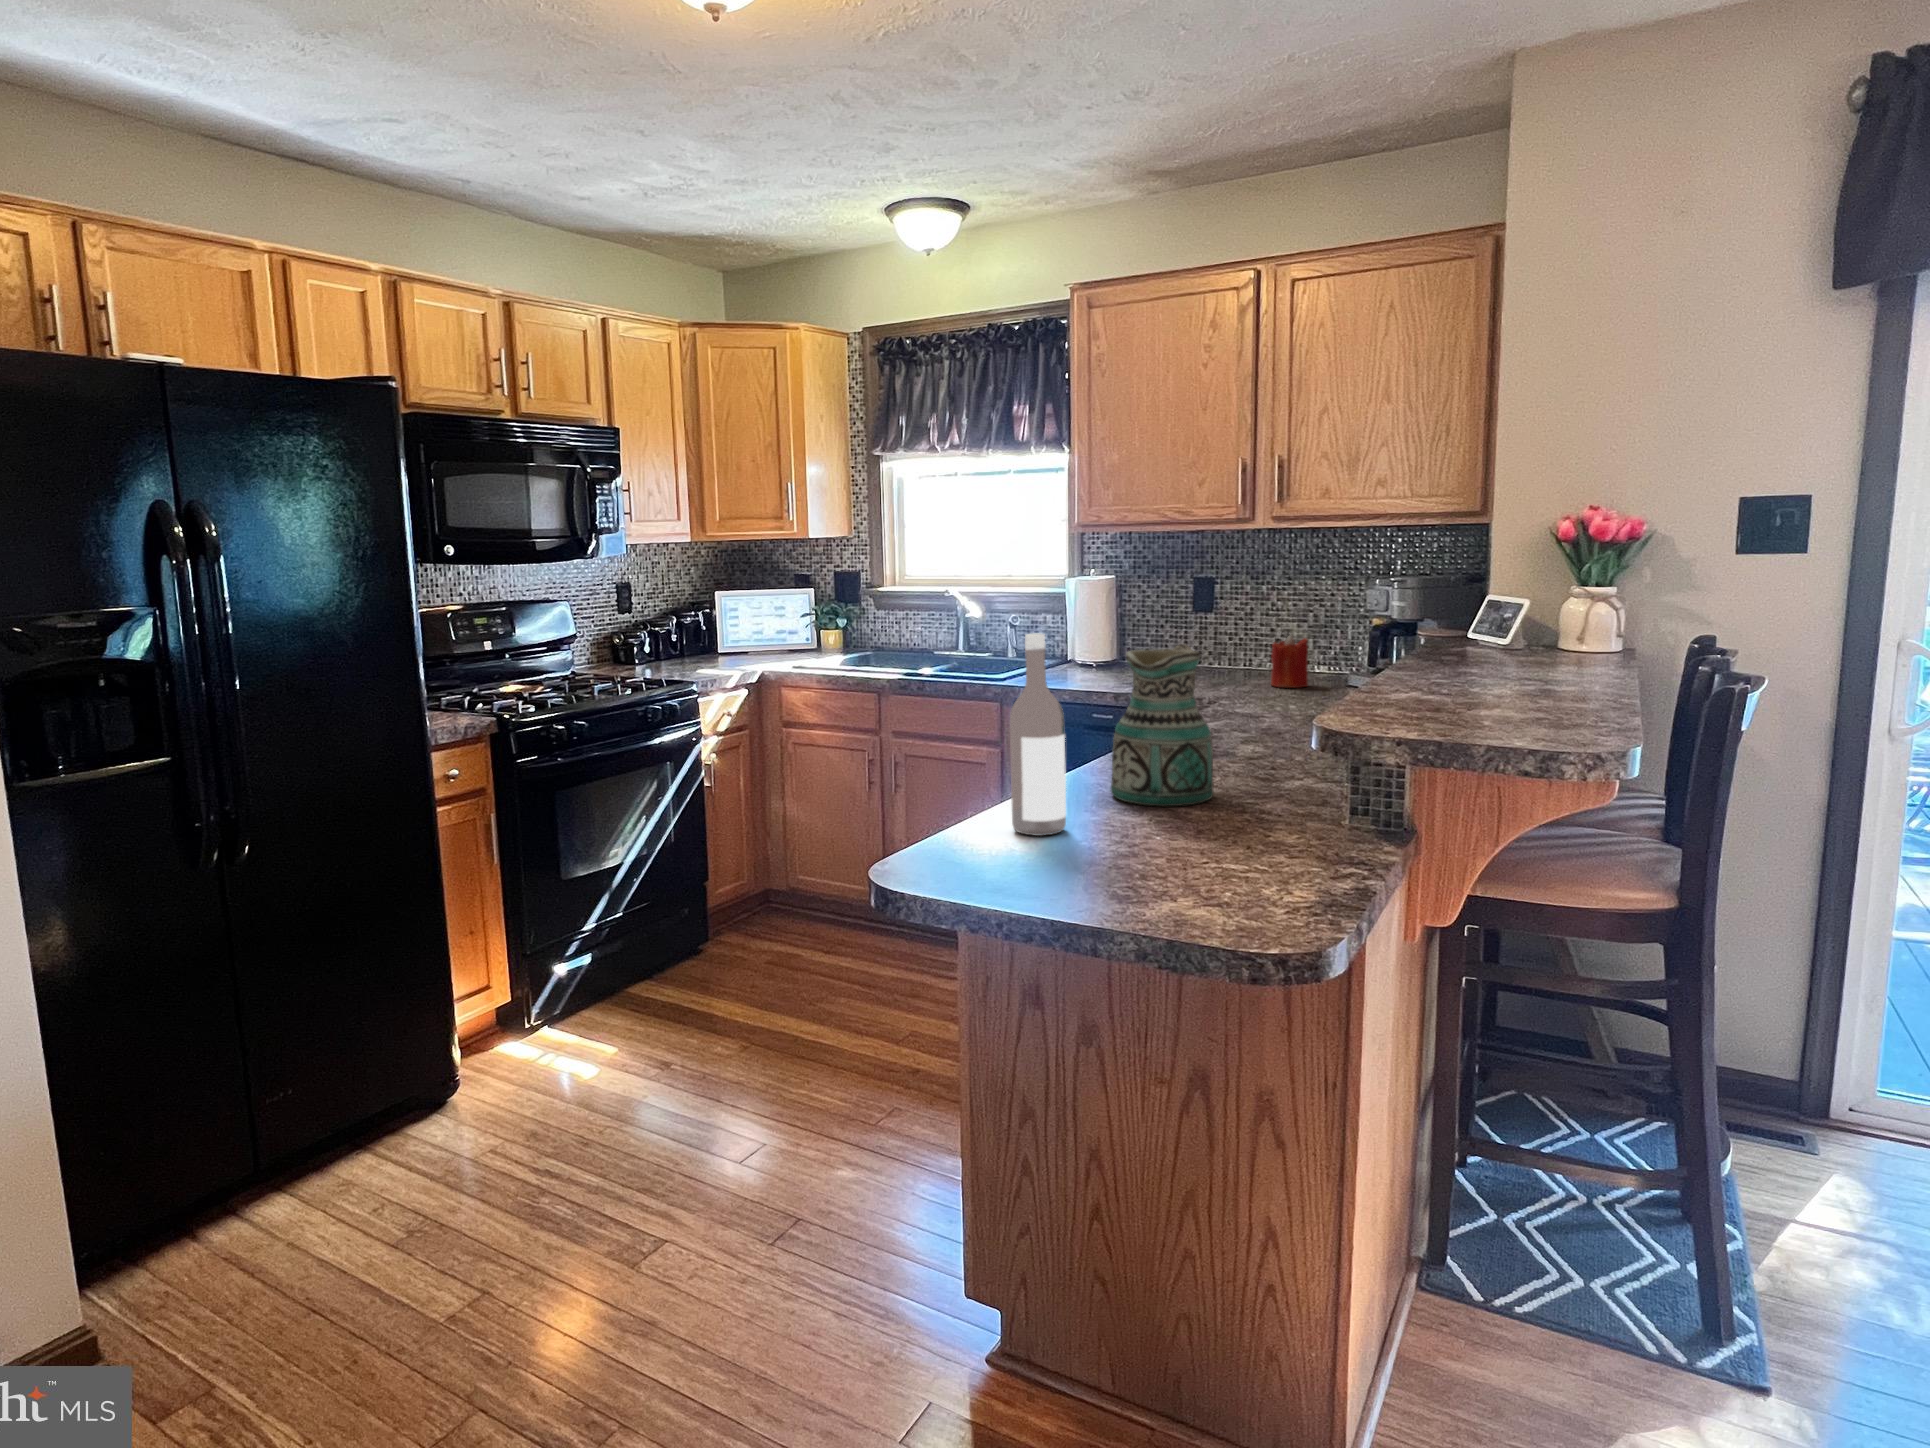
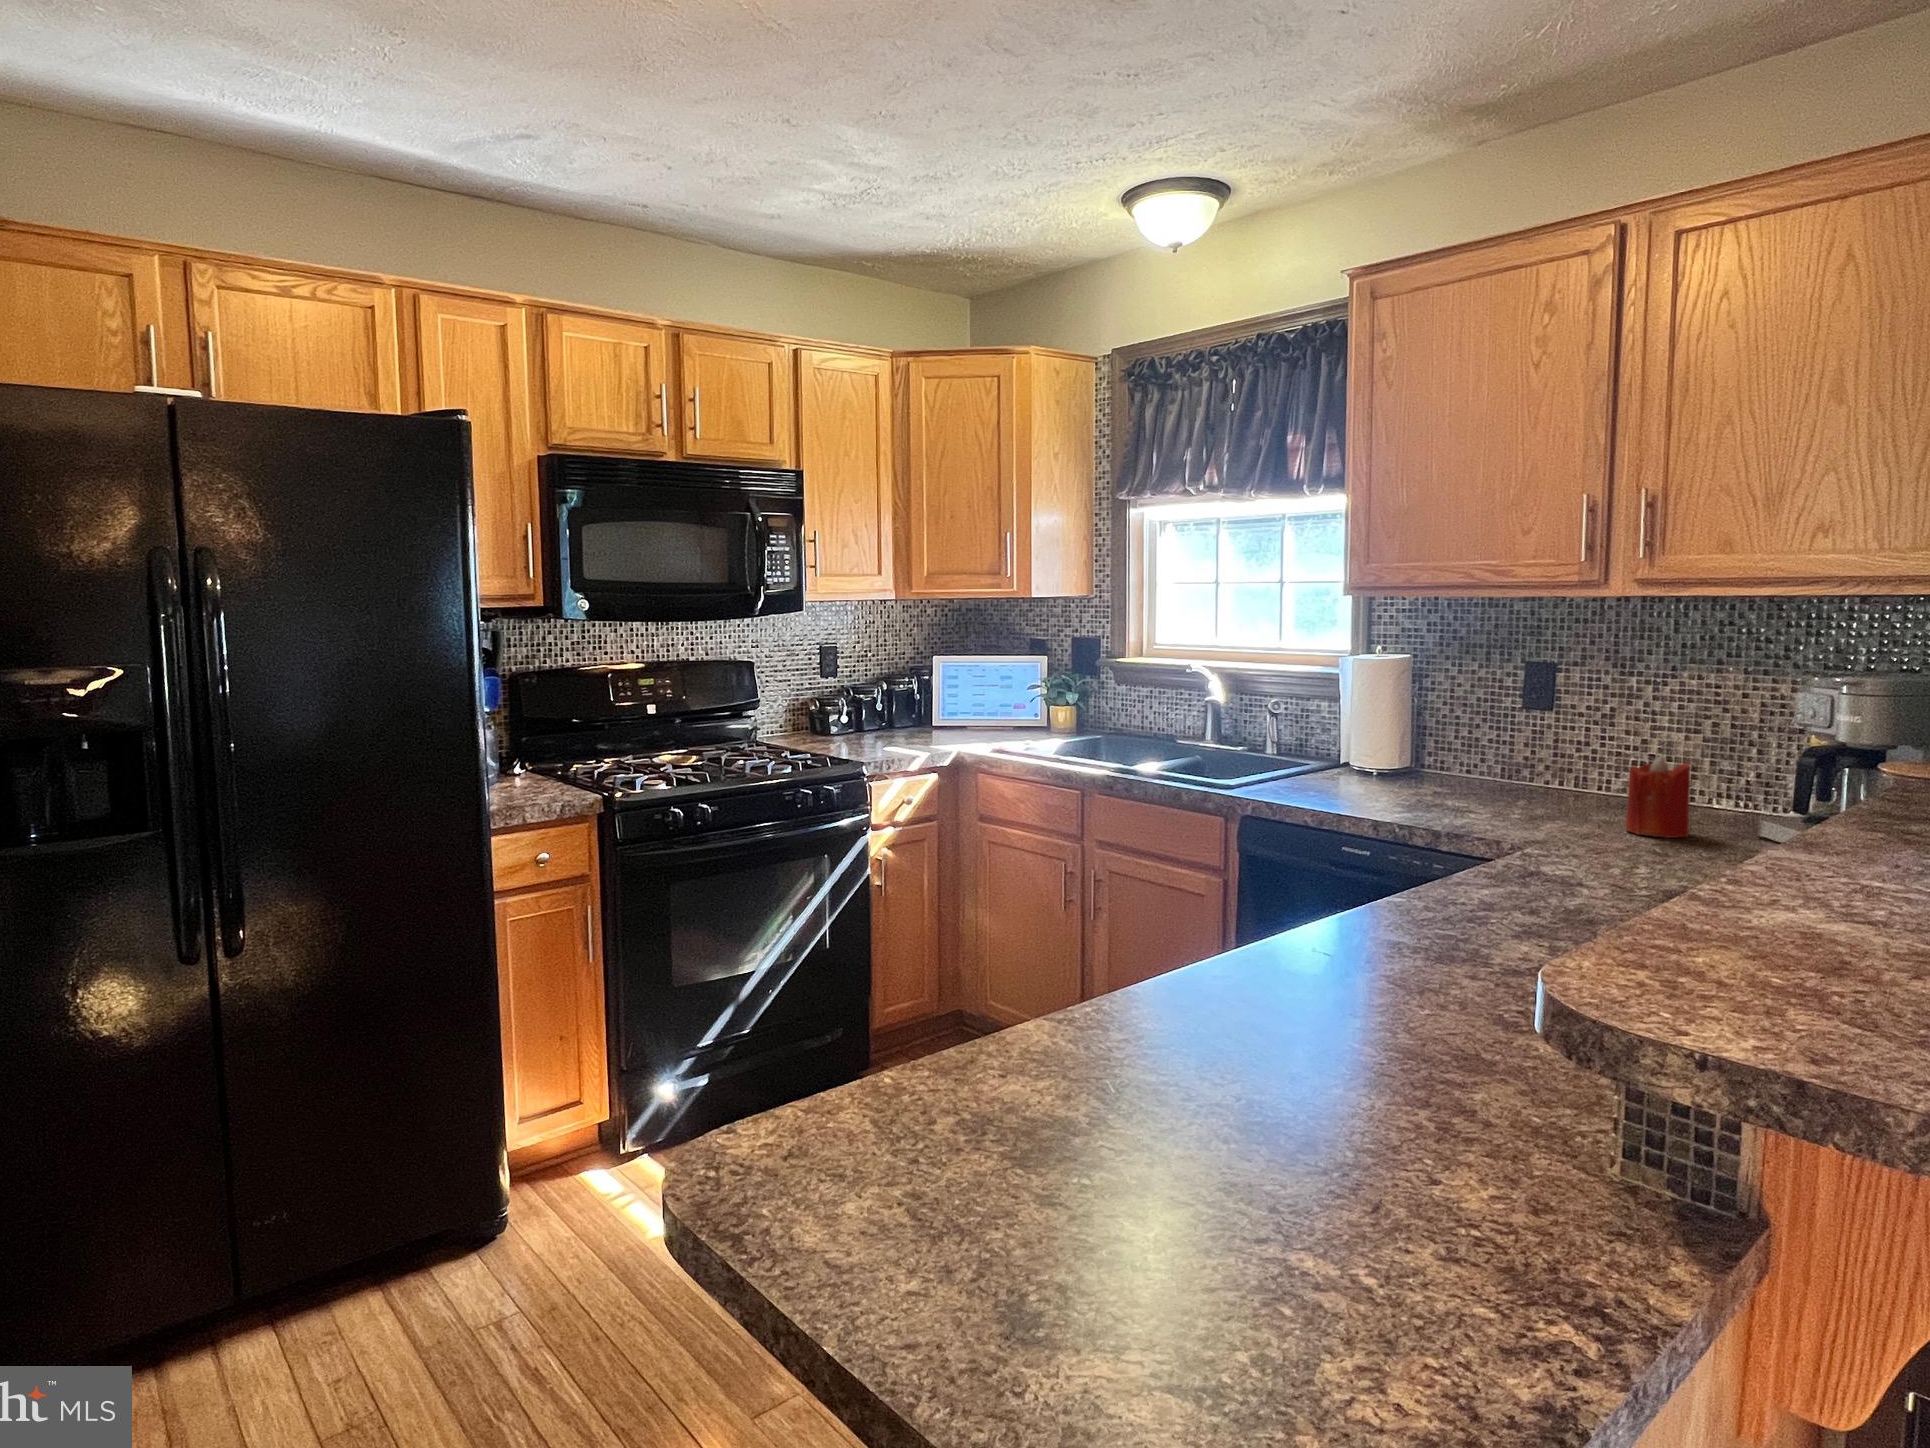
wine bottle: present [1010,634,1066,836] -> none [944,786,1042,1157]
ceramic pitcher: present [1111,644,1213,806] -> none [1192,802,1381,1112]

